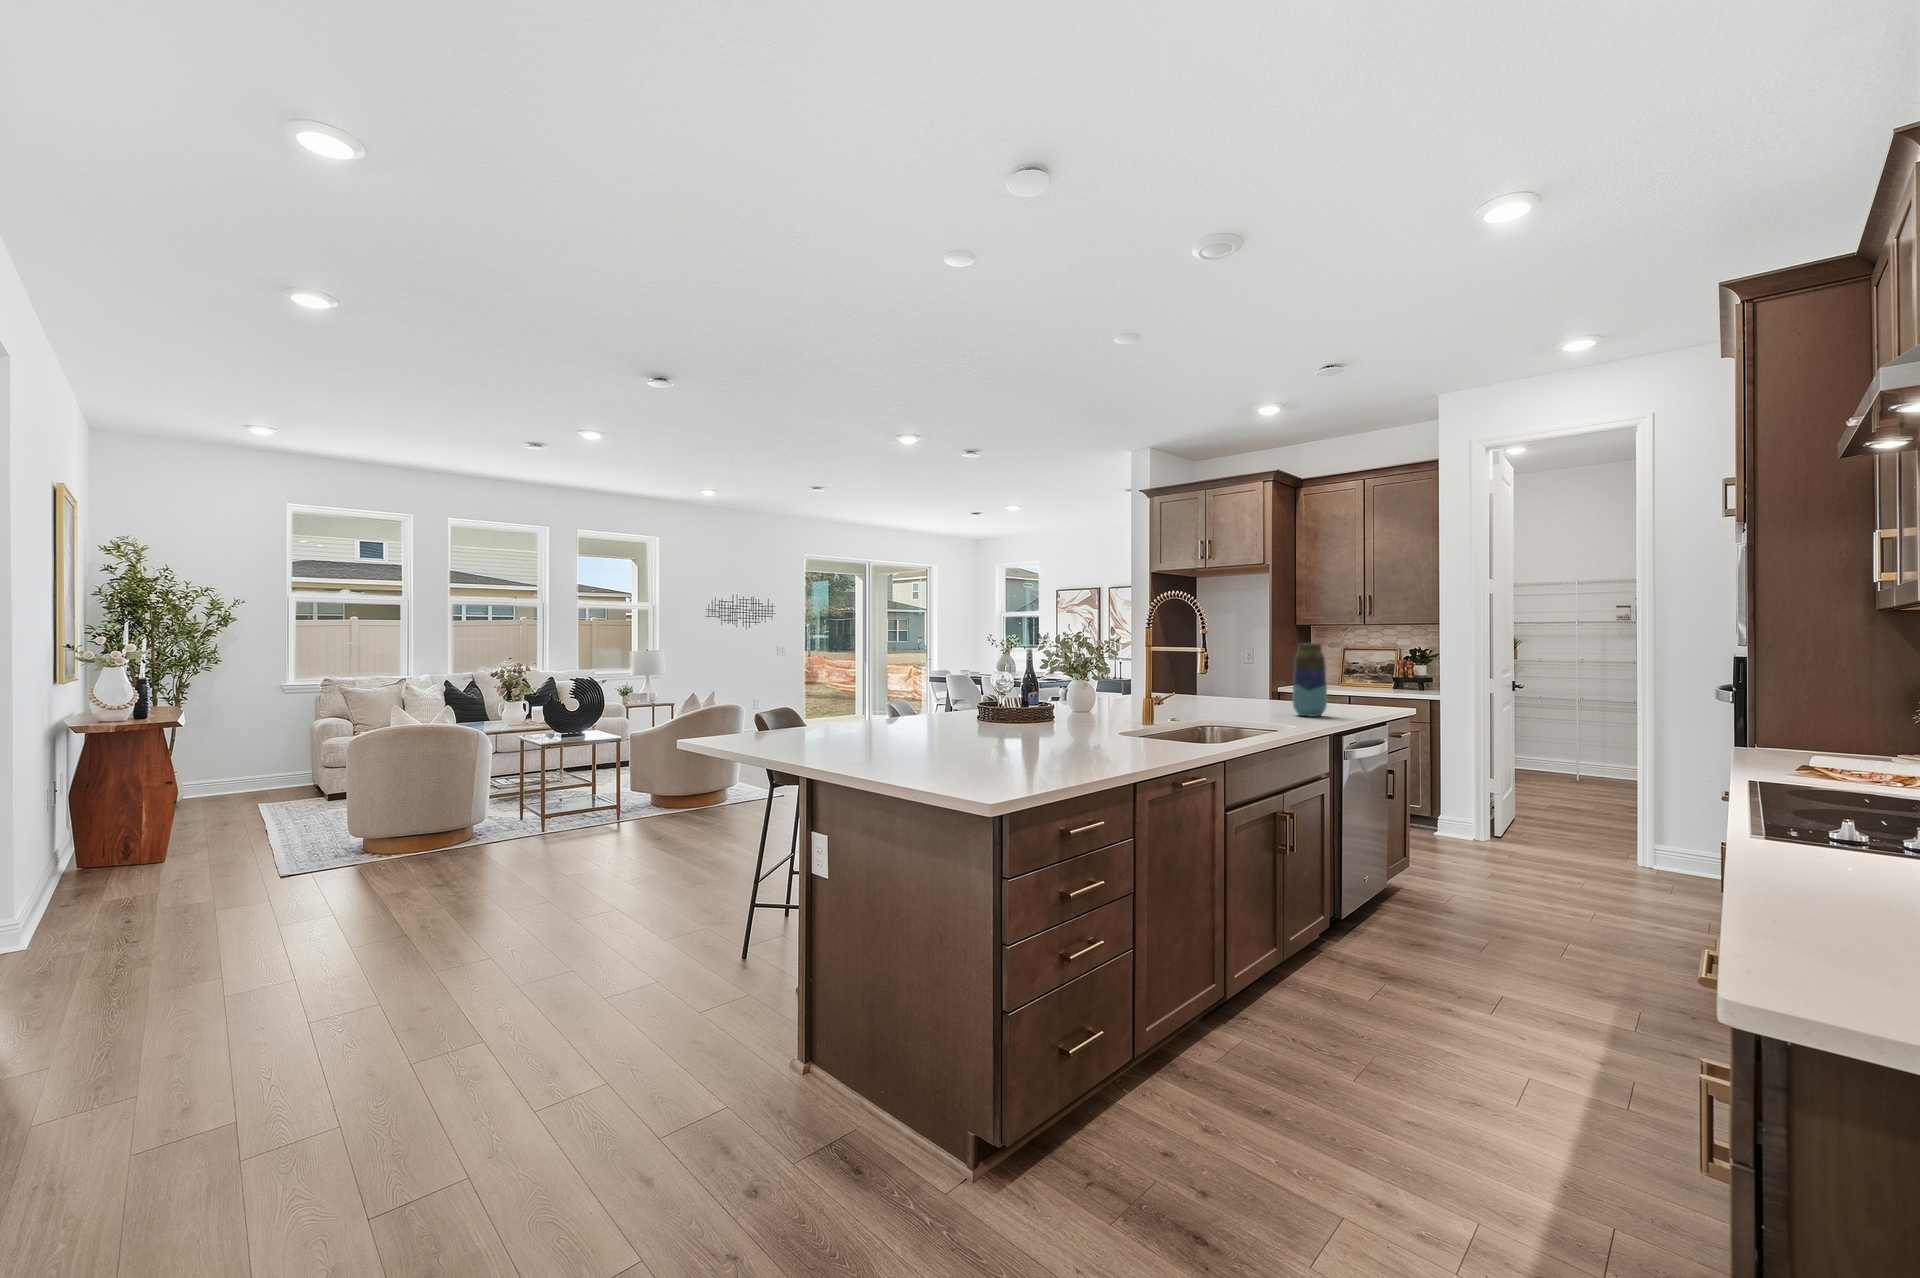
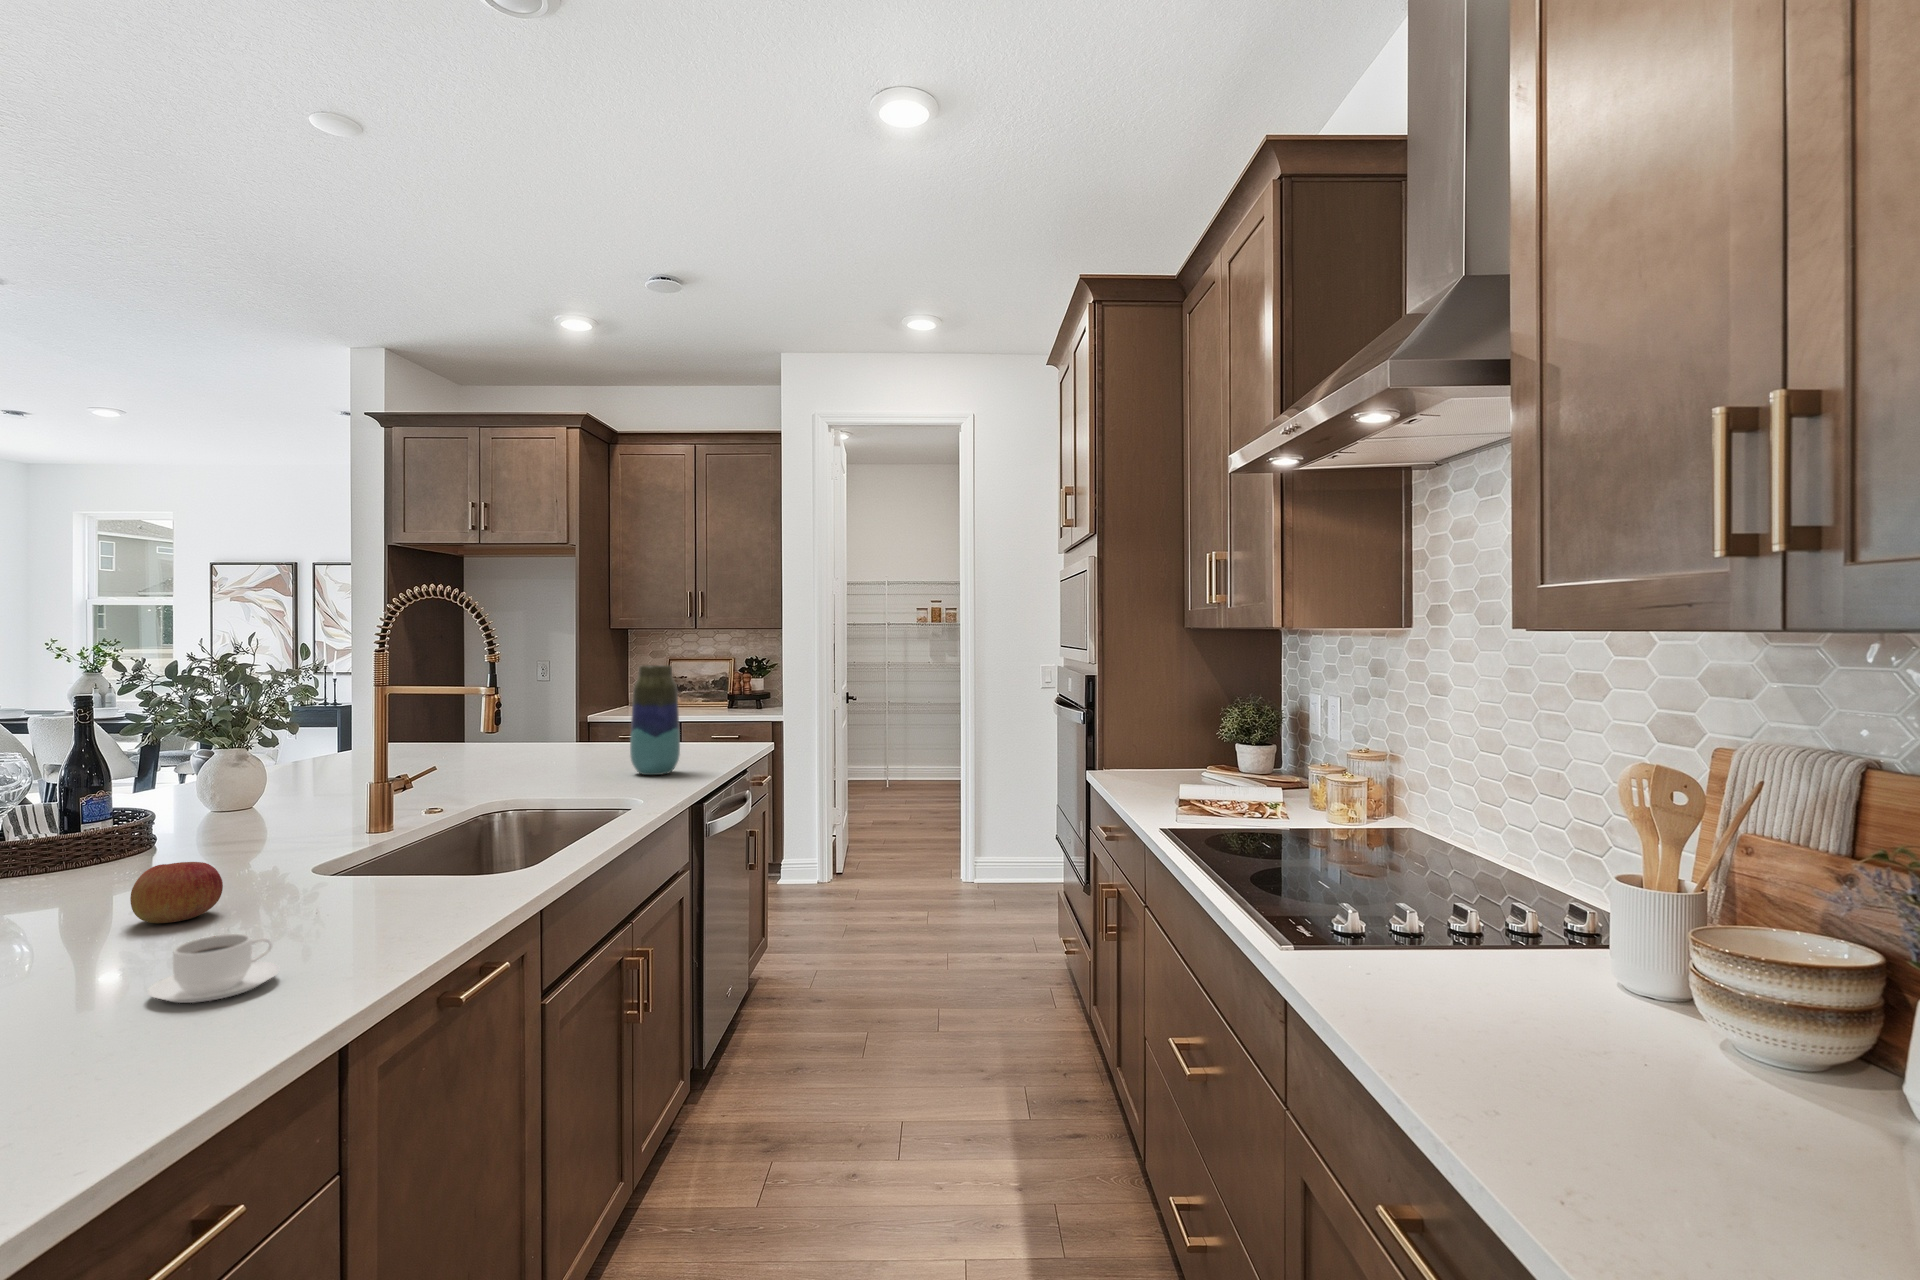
apple: none [1058,715,1089,740] -> present [130,862,223,923]
coffee cup: none [1071,736,1113,758] -> present [147,934,279,1003]

